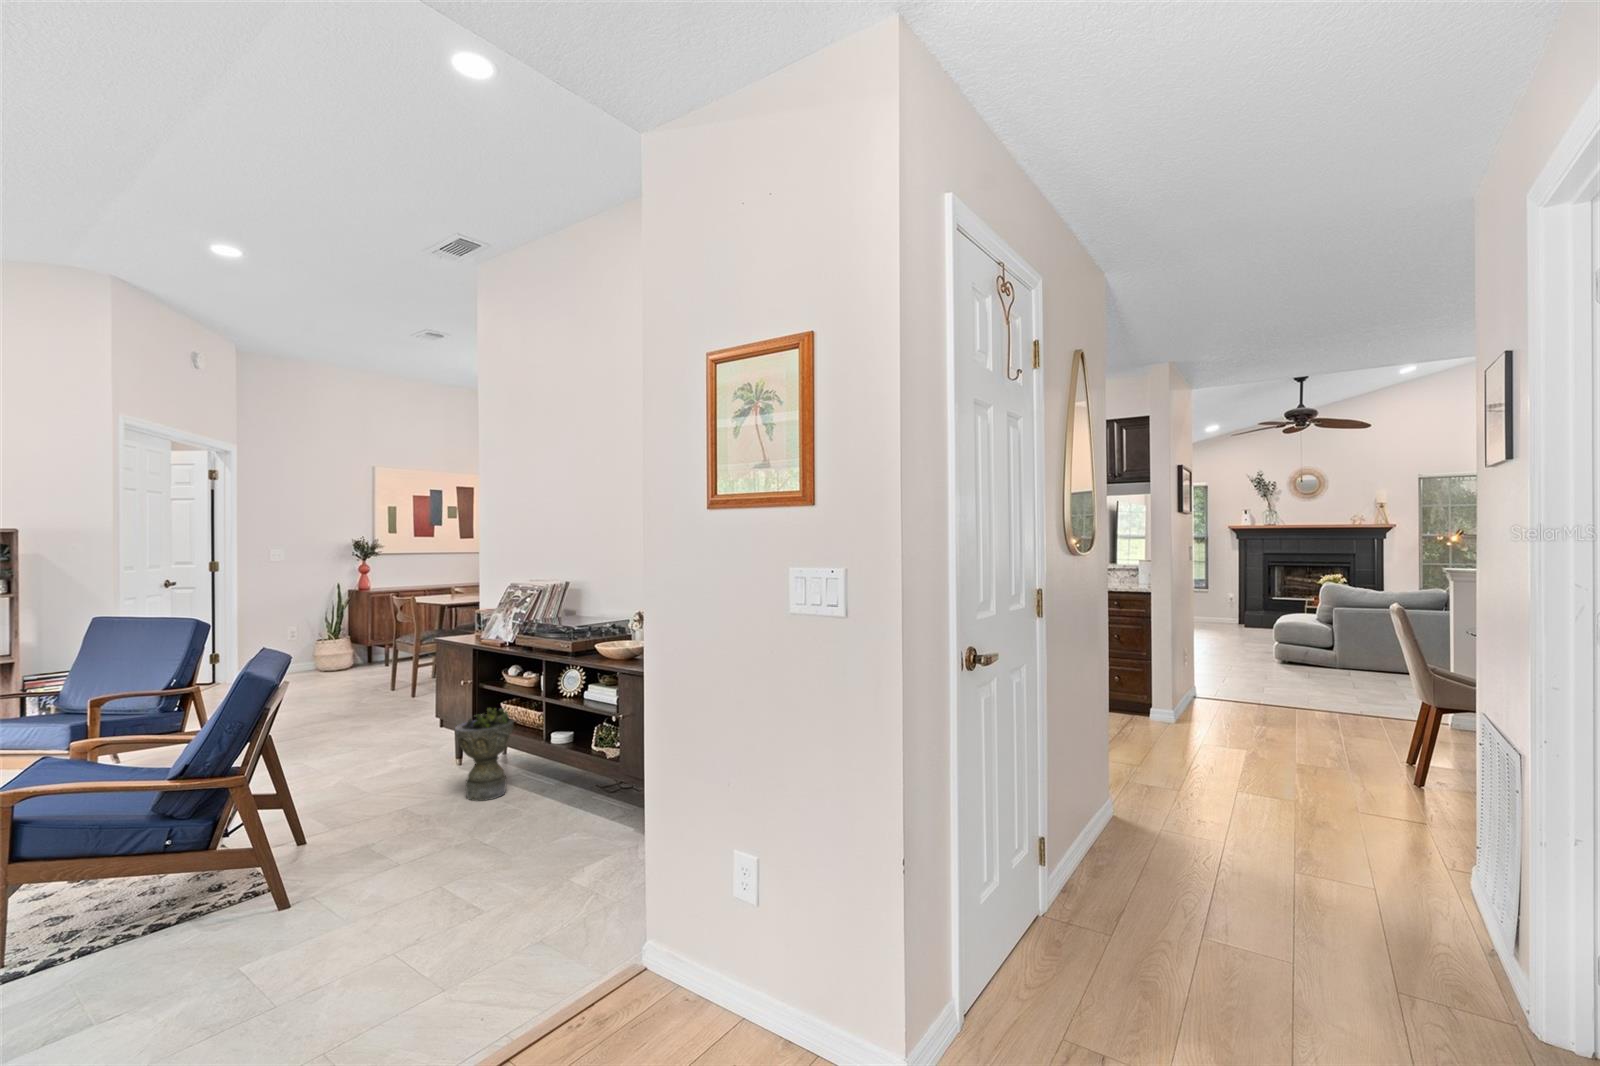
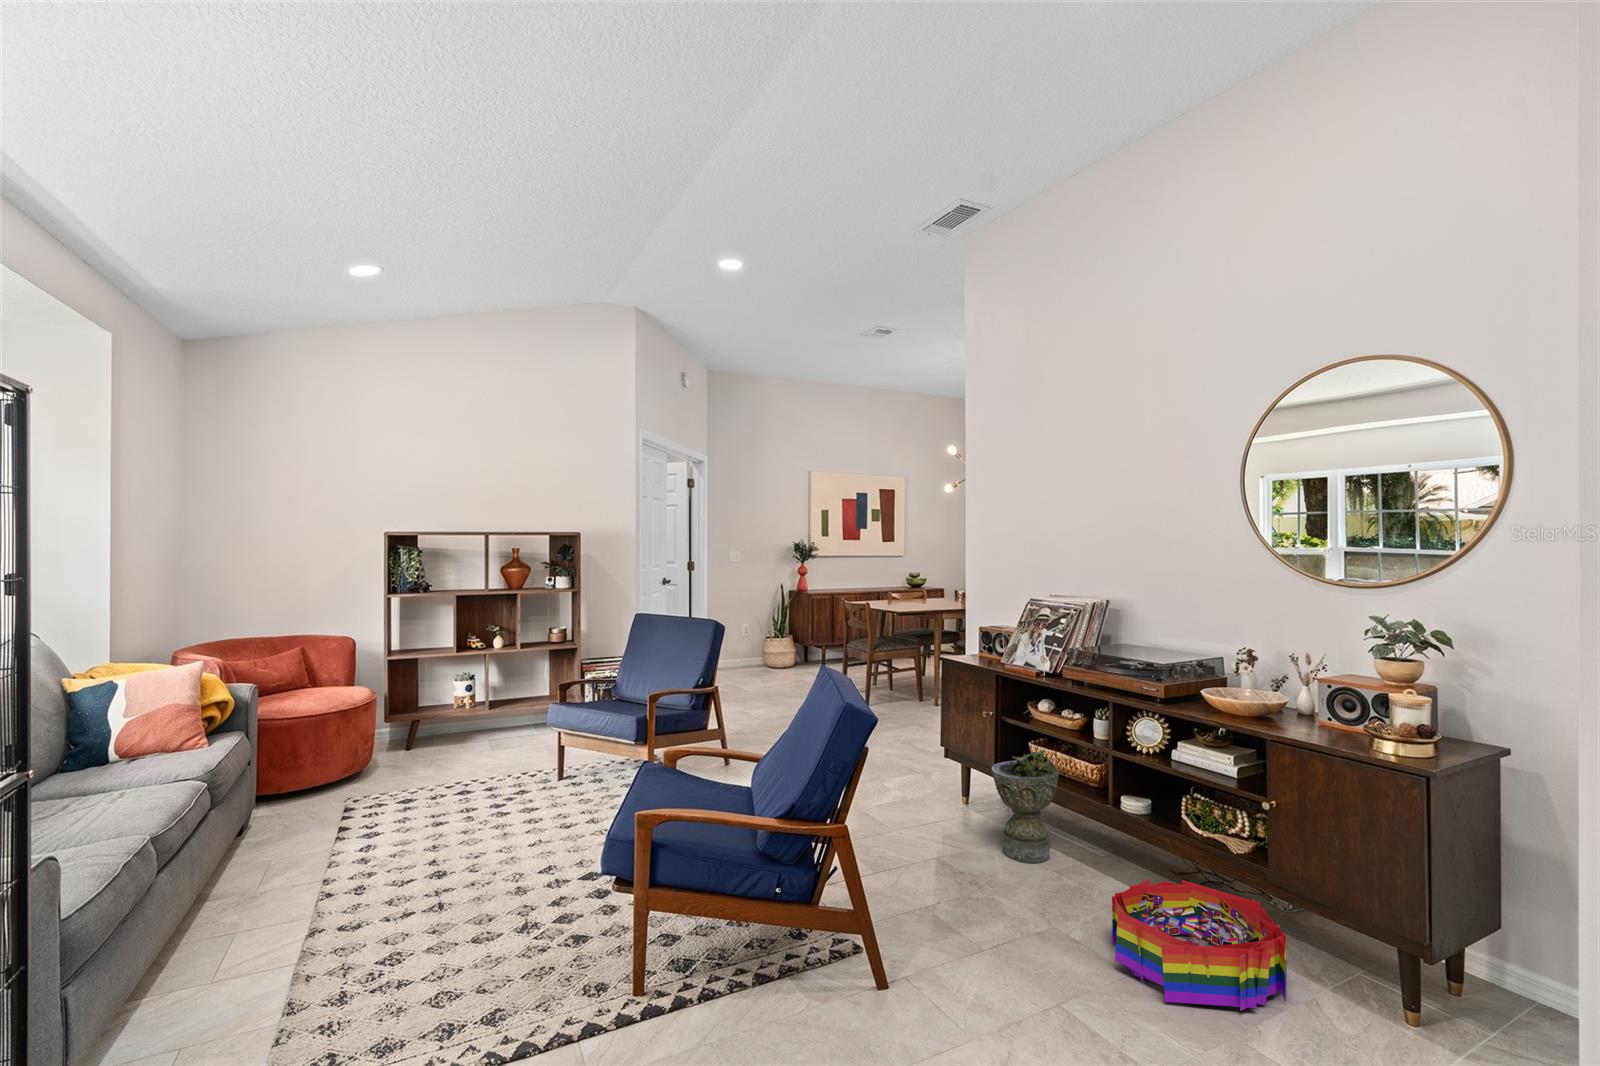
storage bin: none [500,786,619,868] -> present [1112,879,1287,1011]

